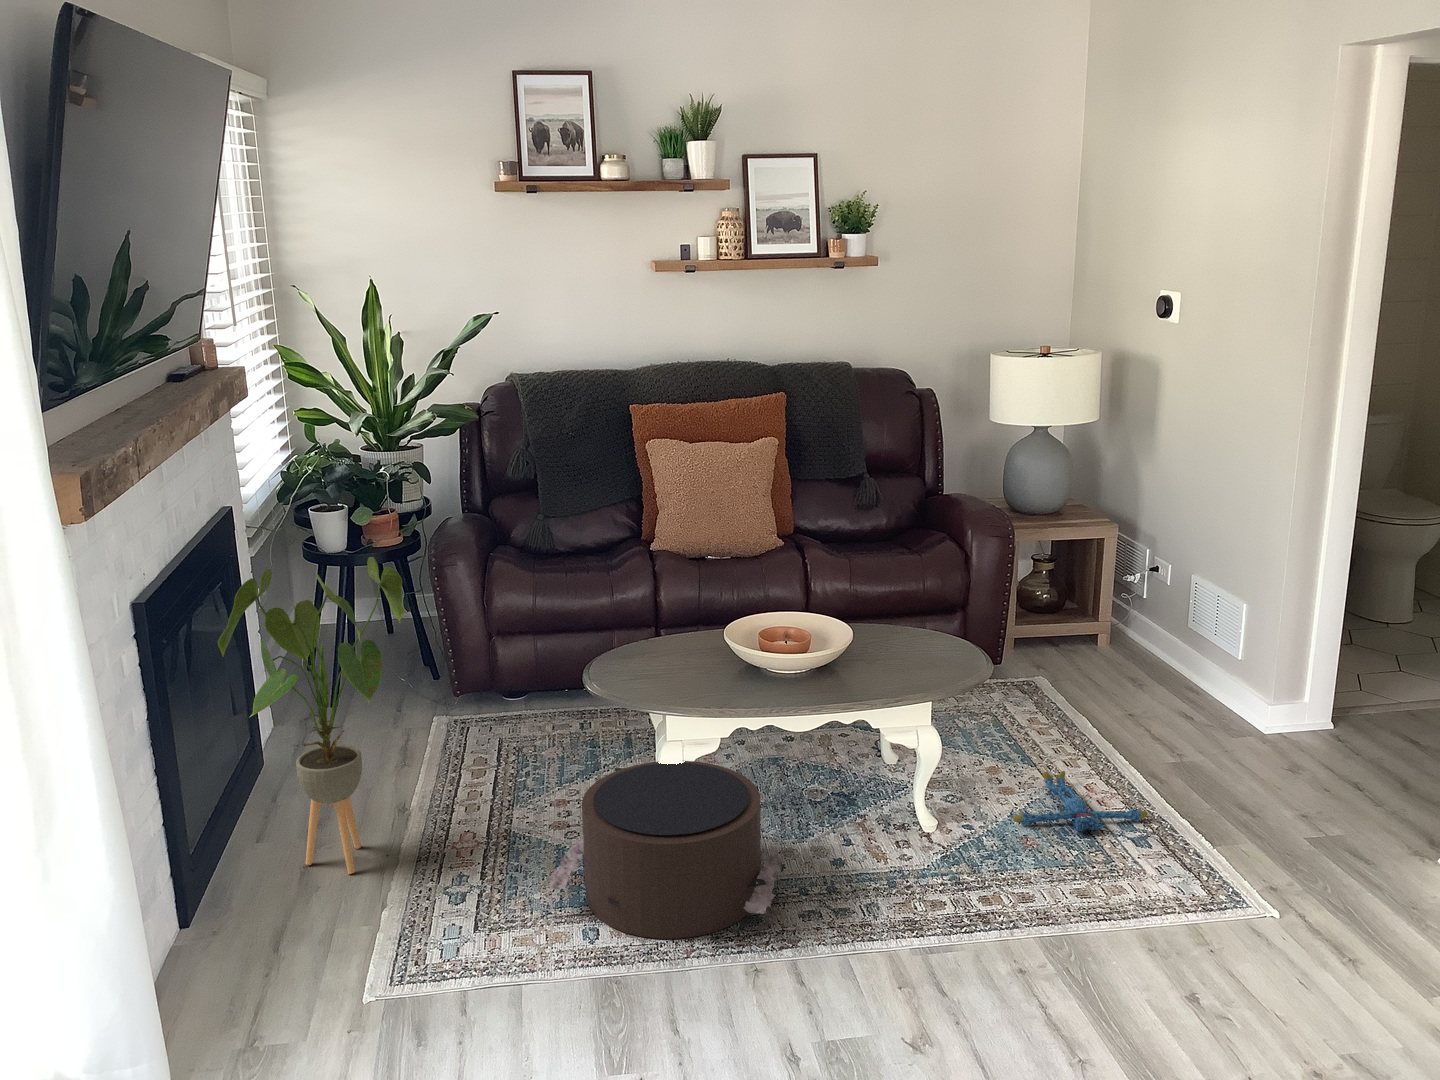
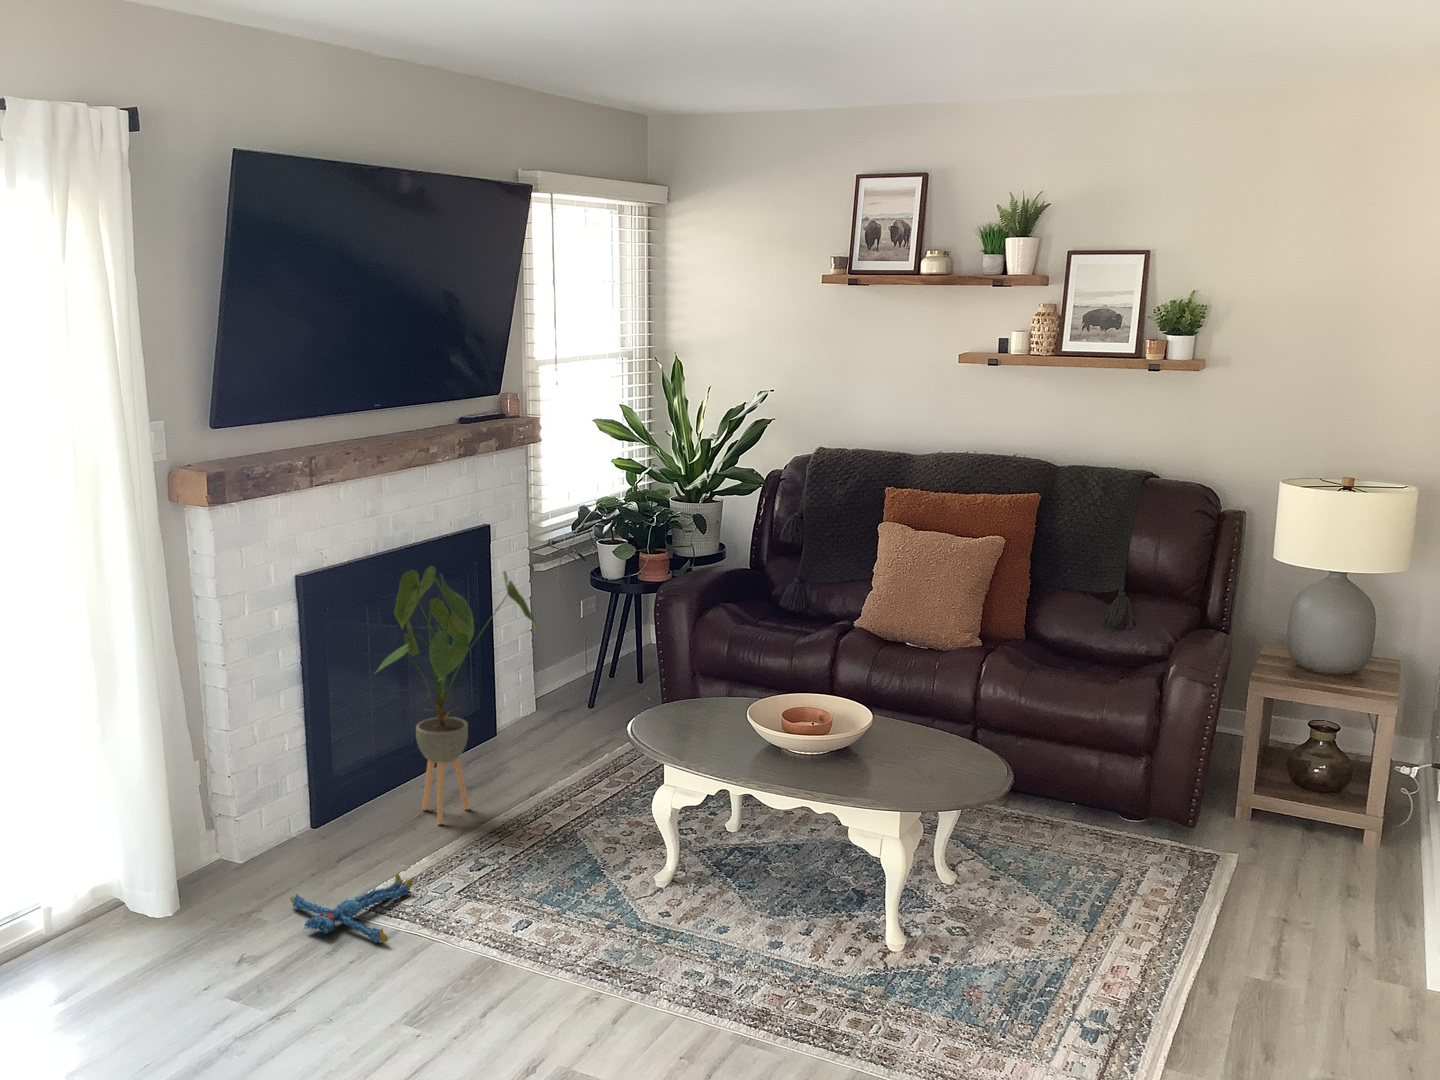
pouf: present [548,761,782,939] -> none [514,796,714,958]
plush toy: present [1013,771,1148,832] -> present [290,874,413,943]

